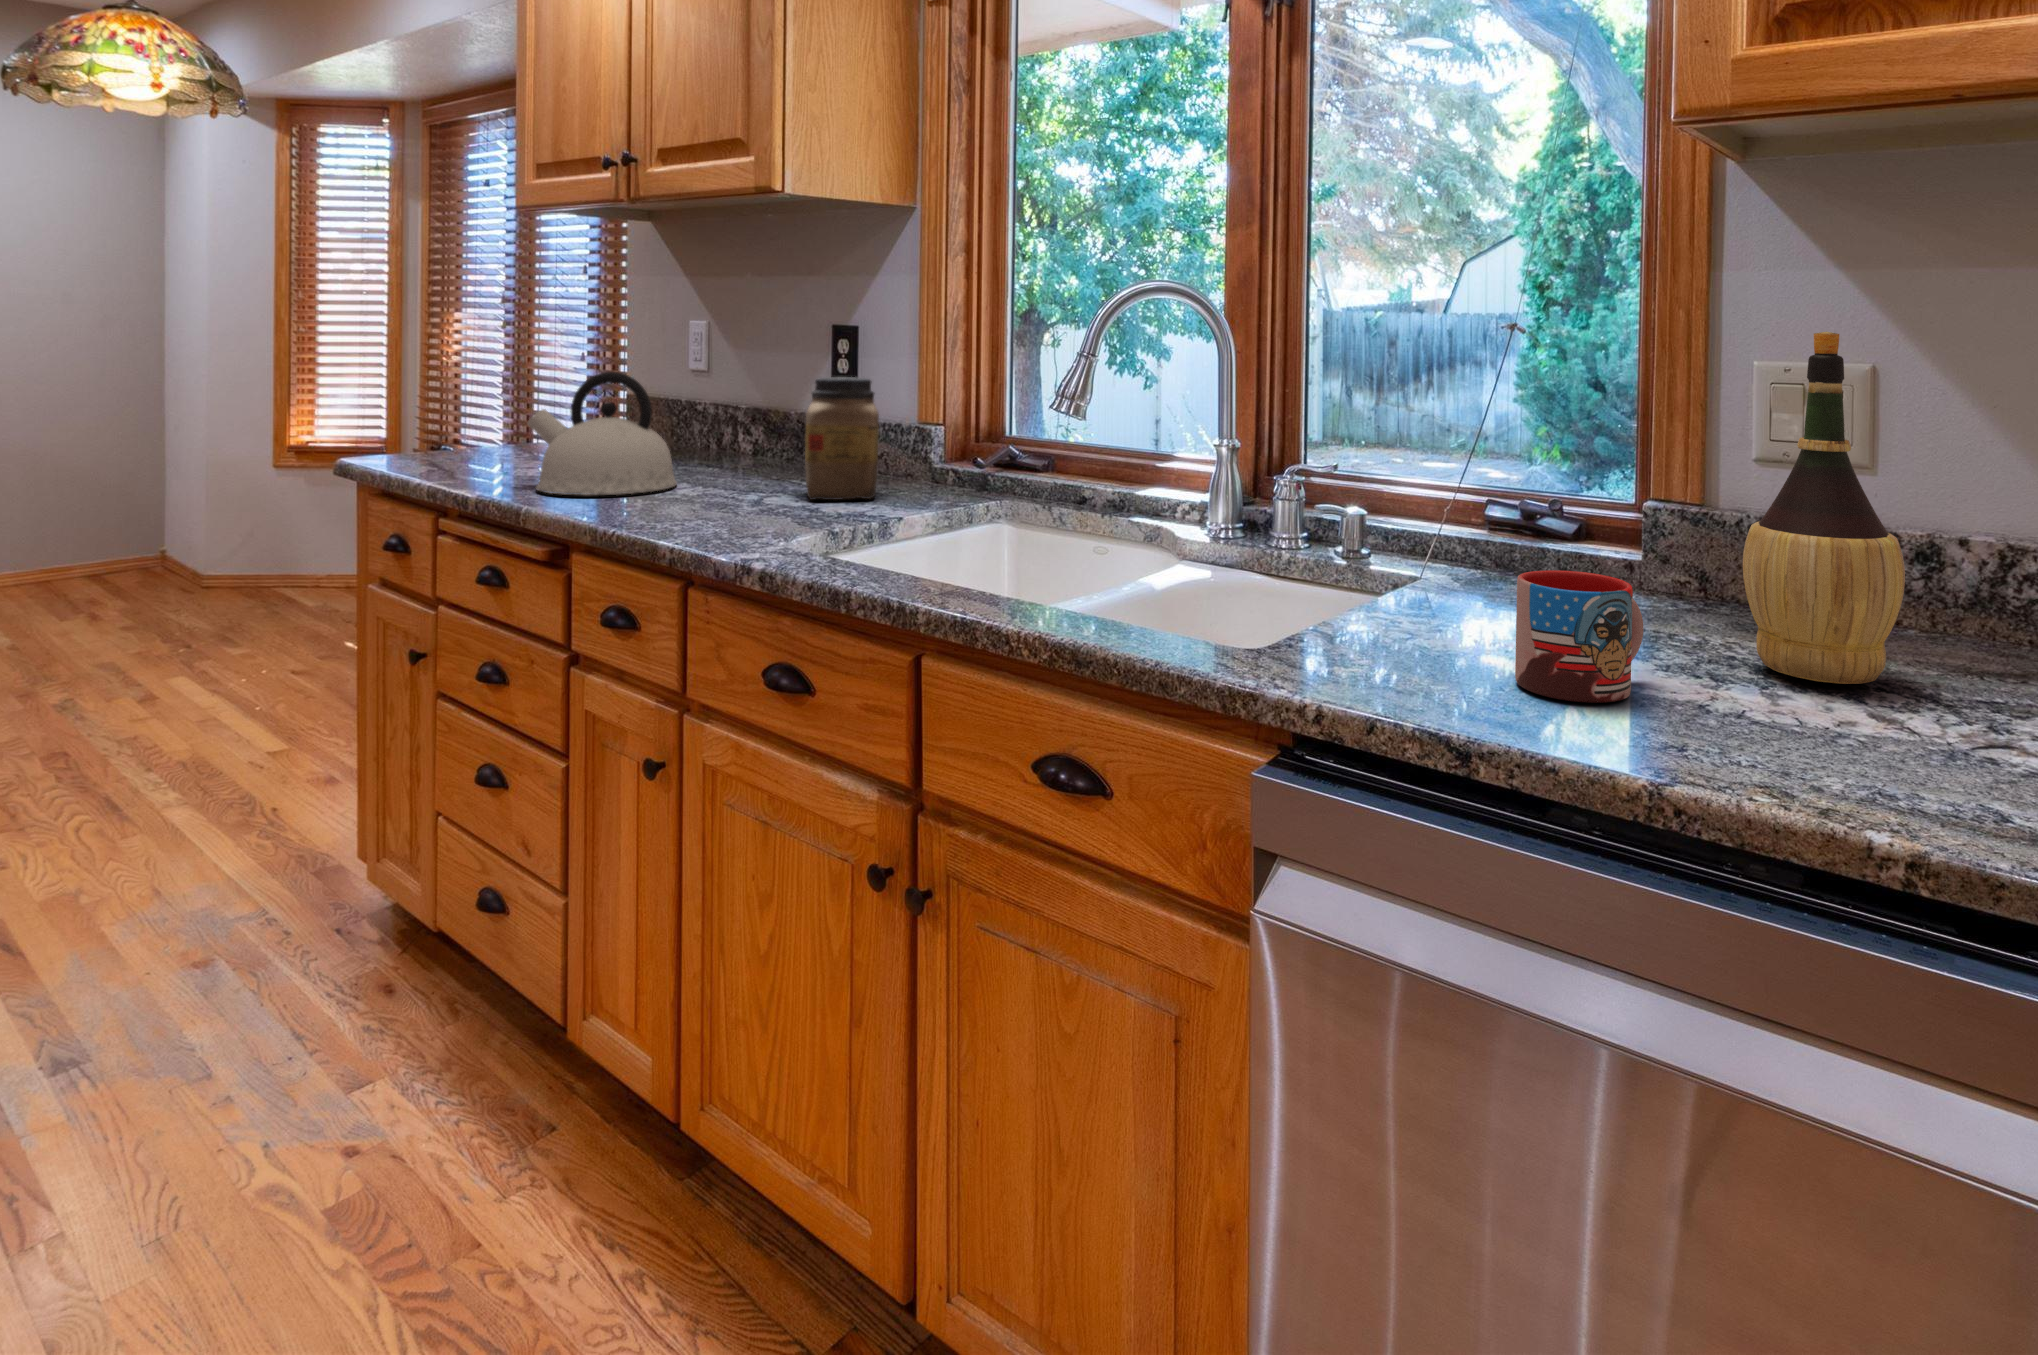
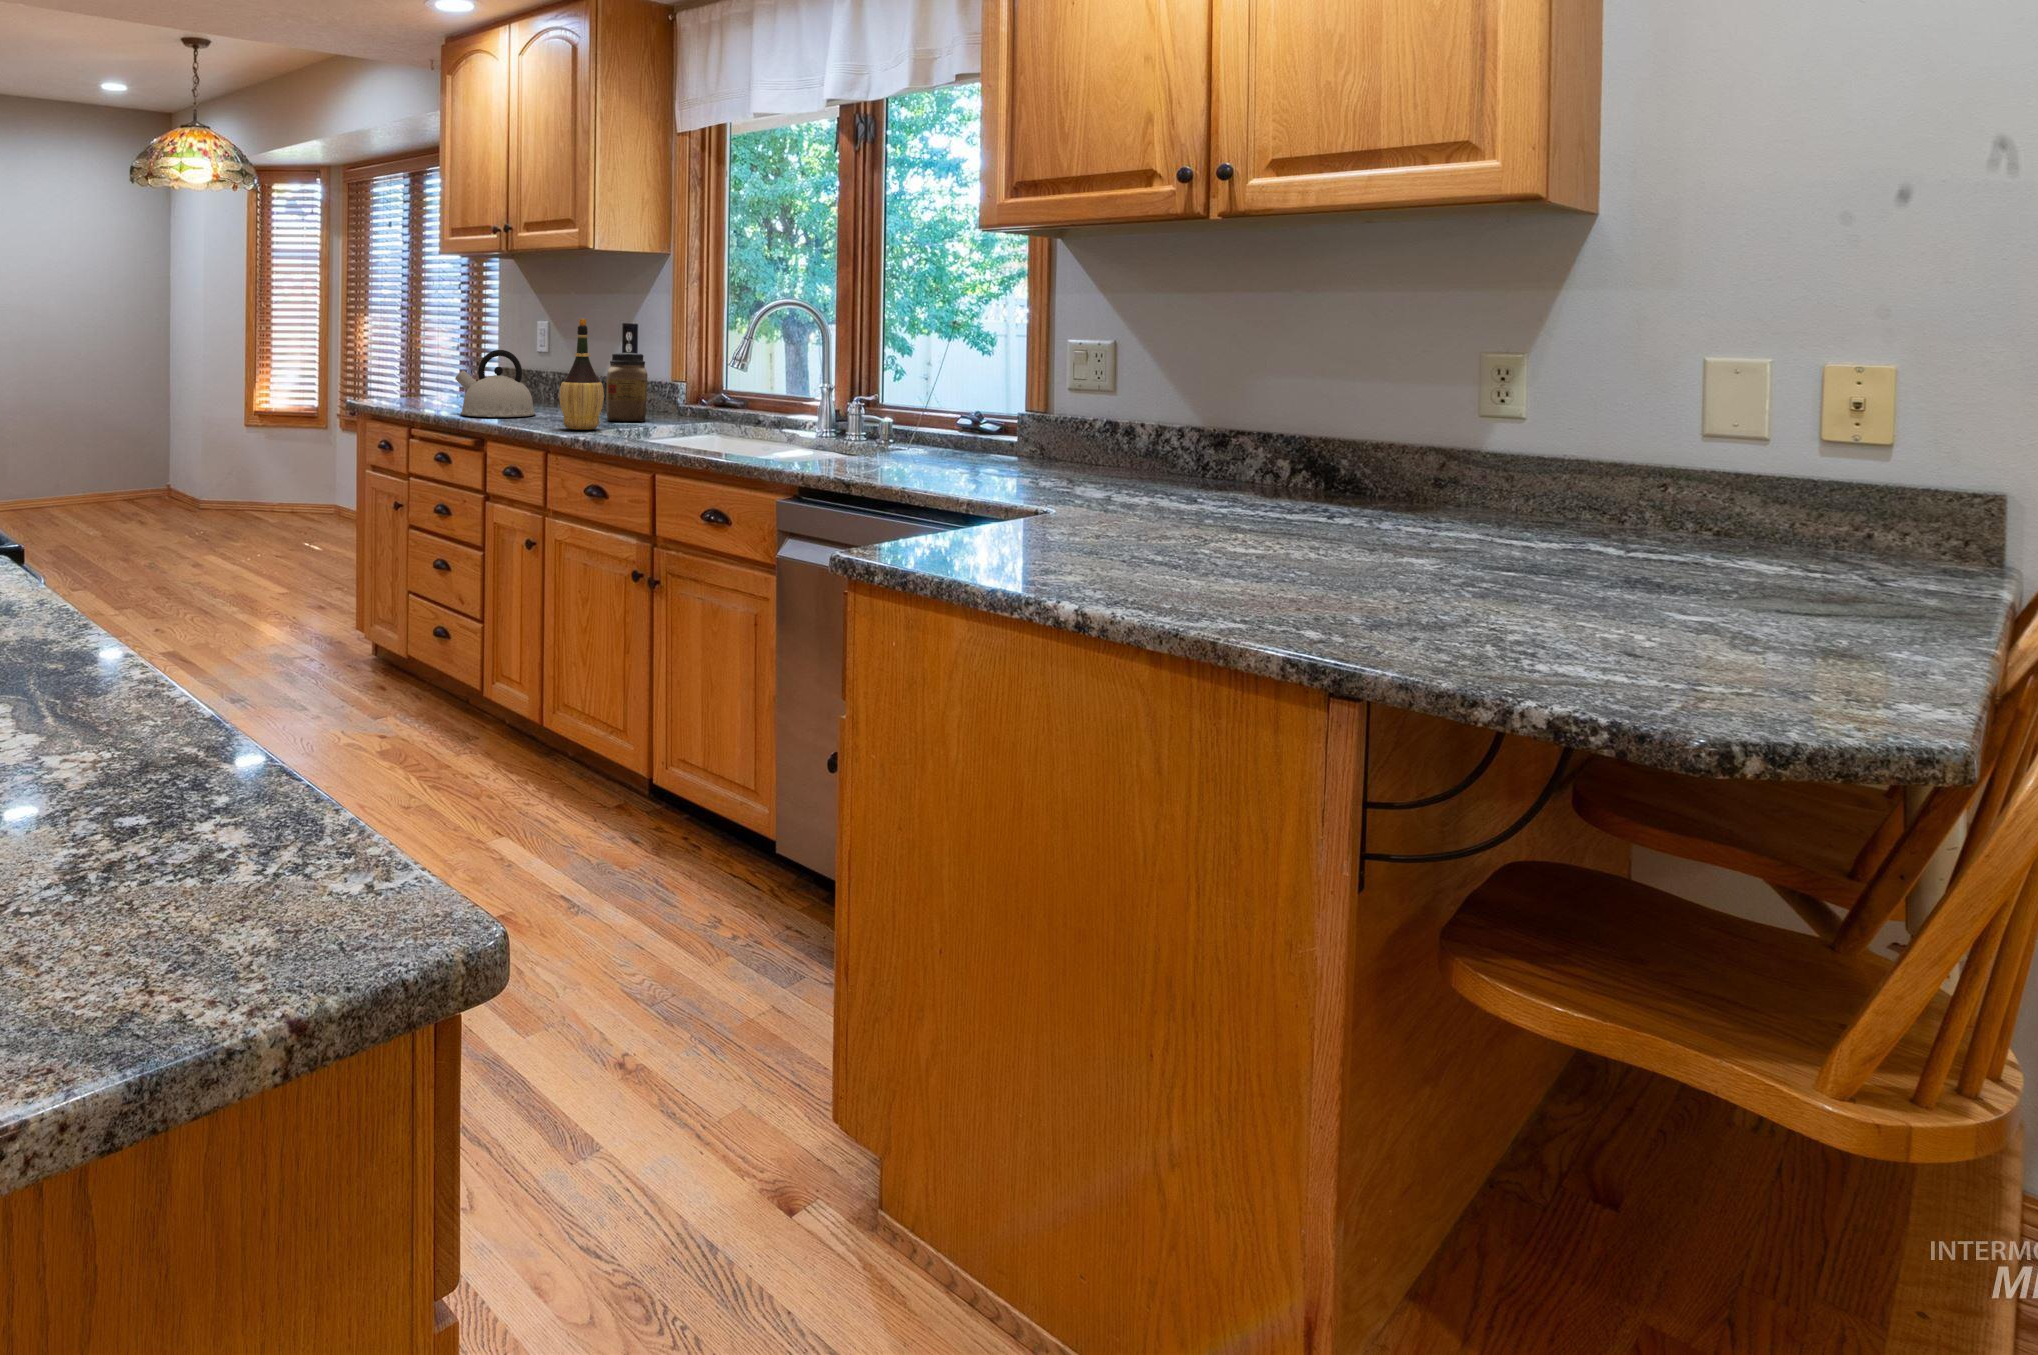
wine bottle: present [1743,332,1905,684] -> present [559,319,604,430]
mug: present [1515,570,1643,703] -> none [894,427,952,476]

